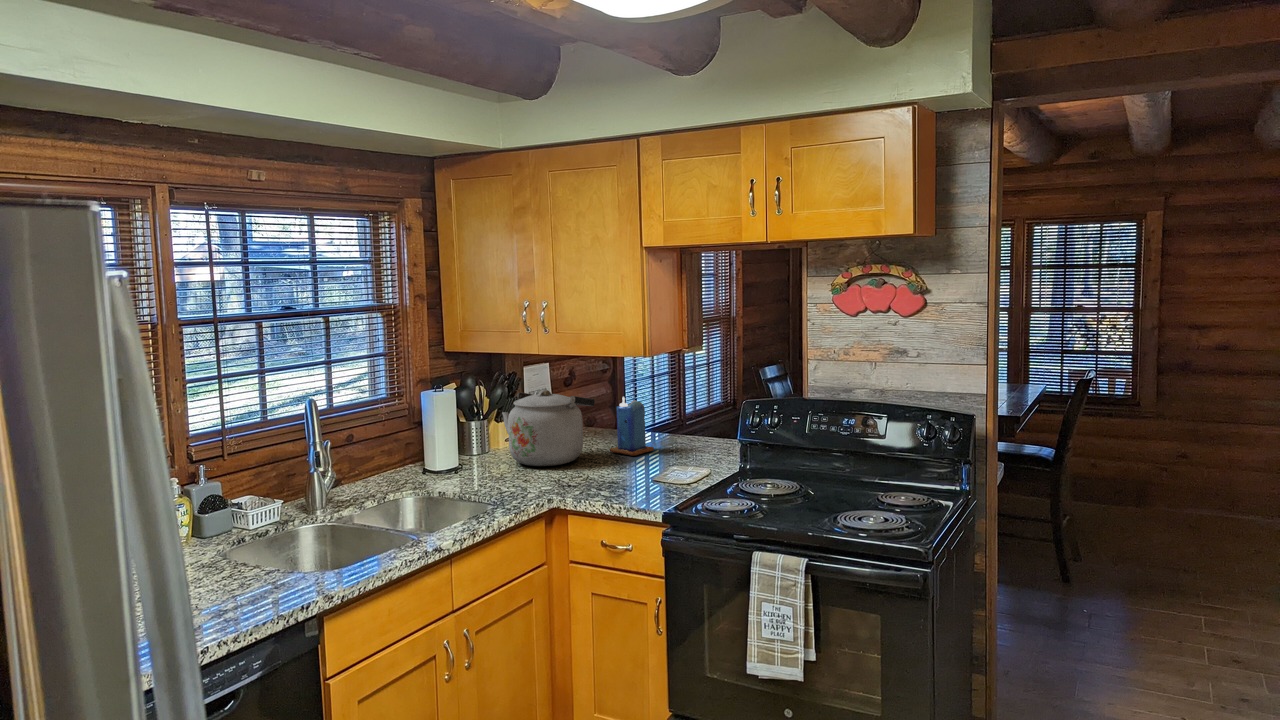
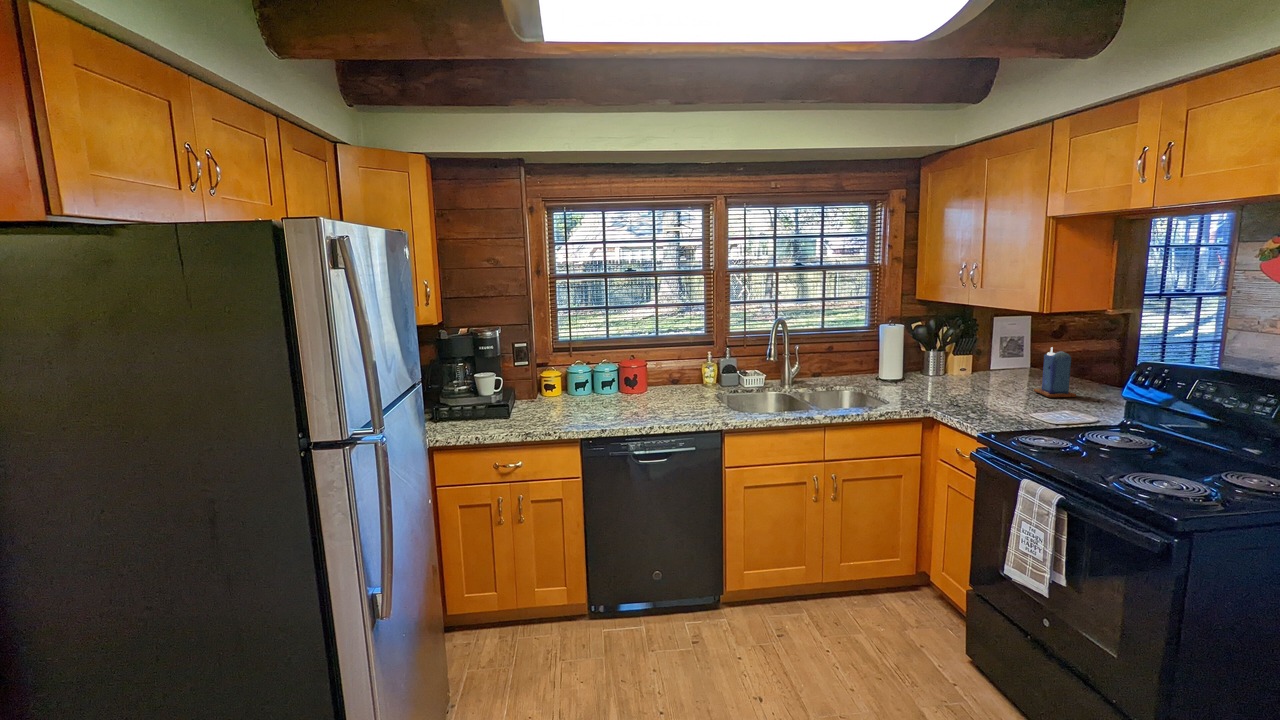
kettle: present [502,390,595,466] -> none [941,333,1021,392]

